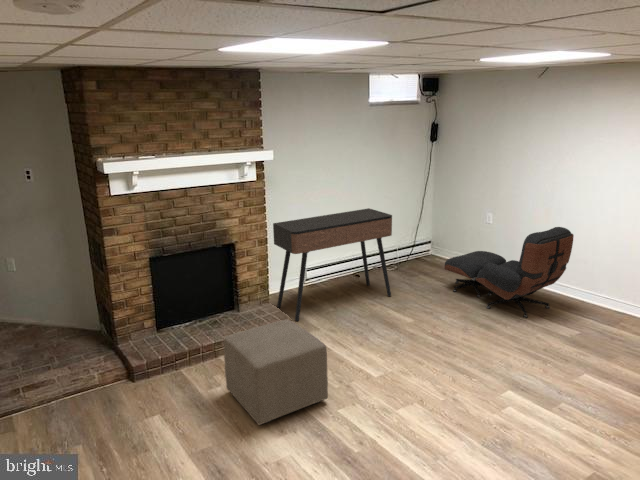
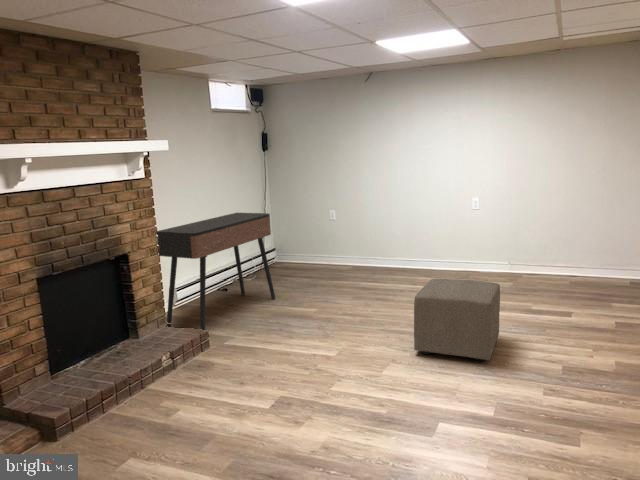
lounge chair: present [444,227,574,318] -> none [315,207,423,290]
ottoman: present [224,319,328,425] -> present [414,279,500,361]

